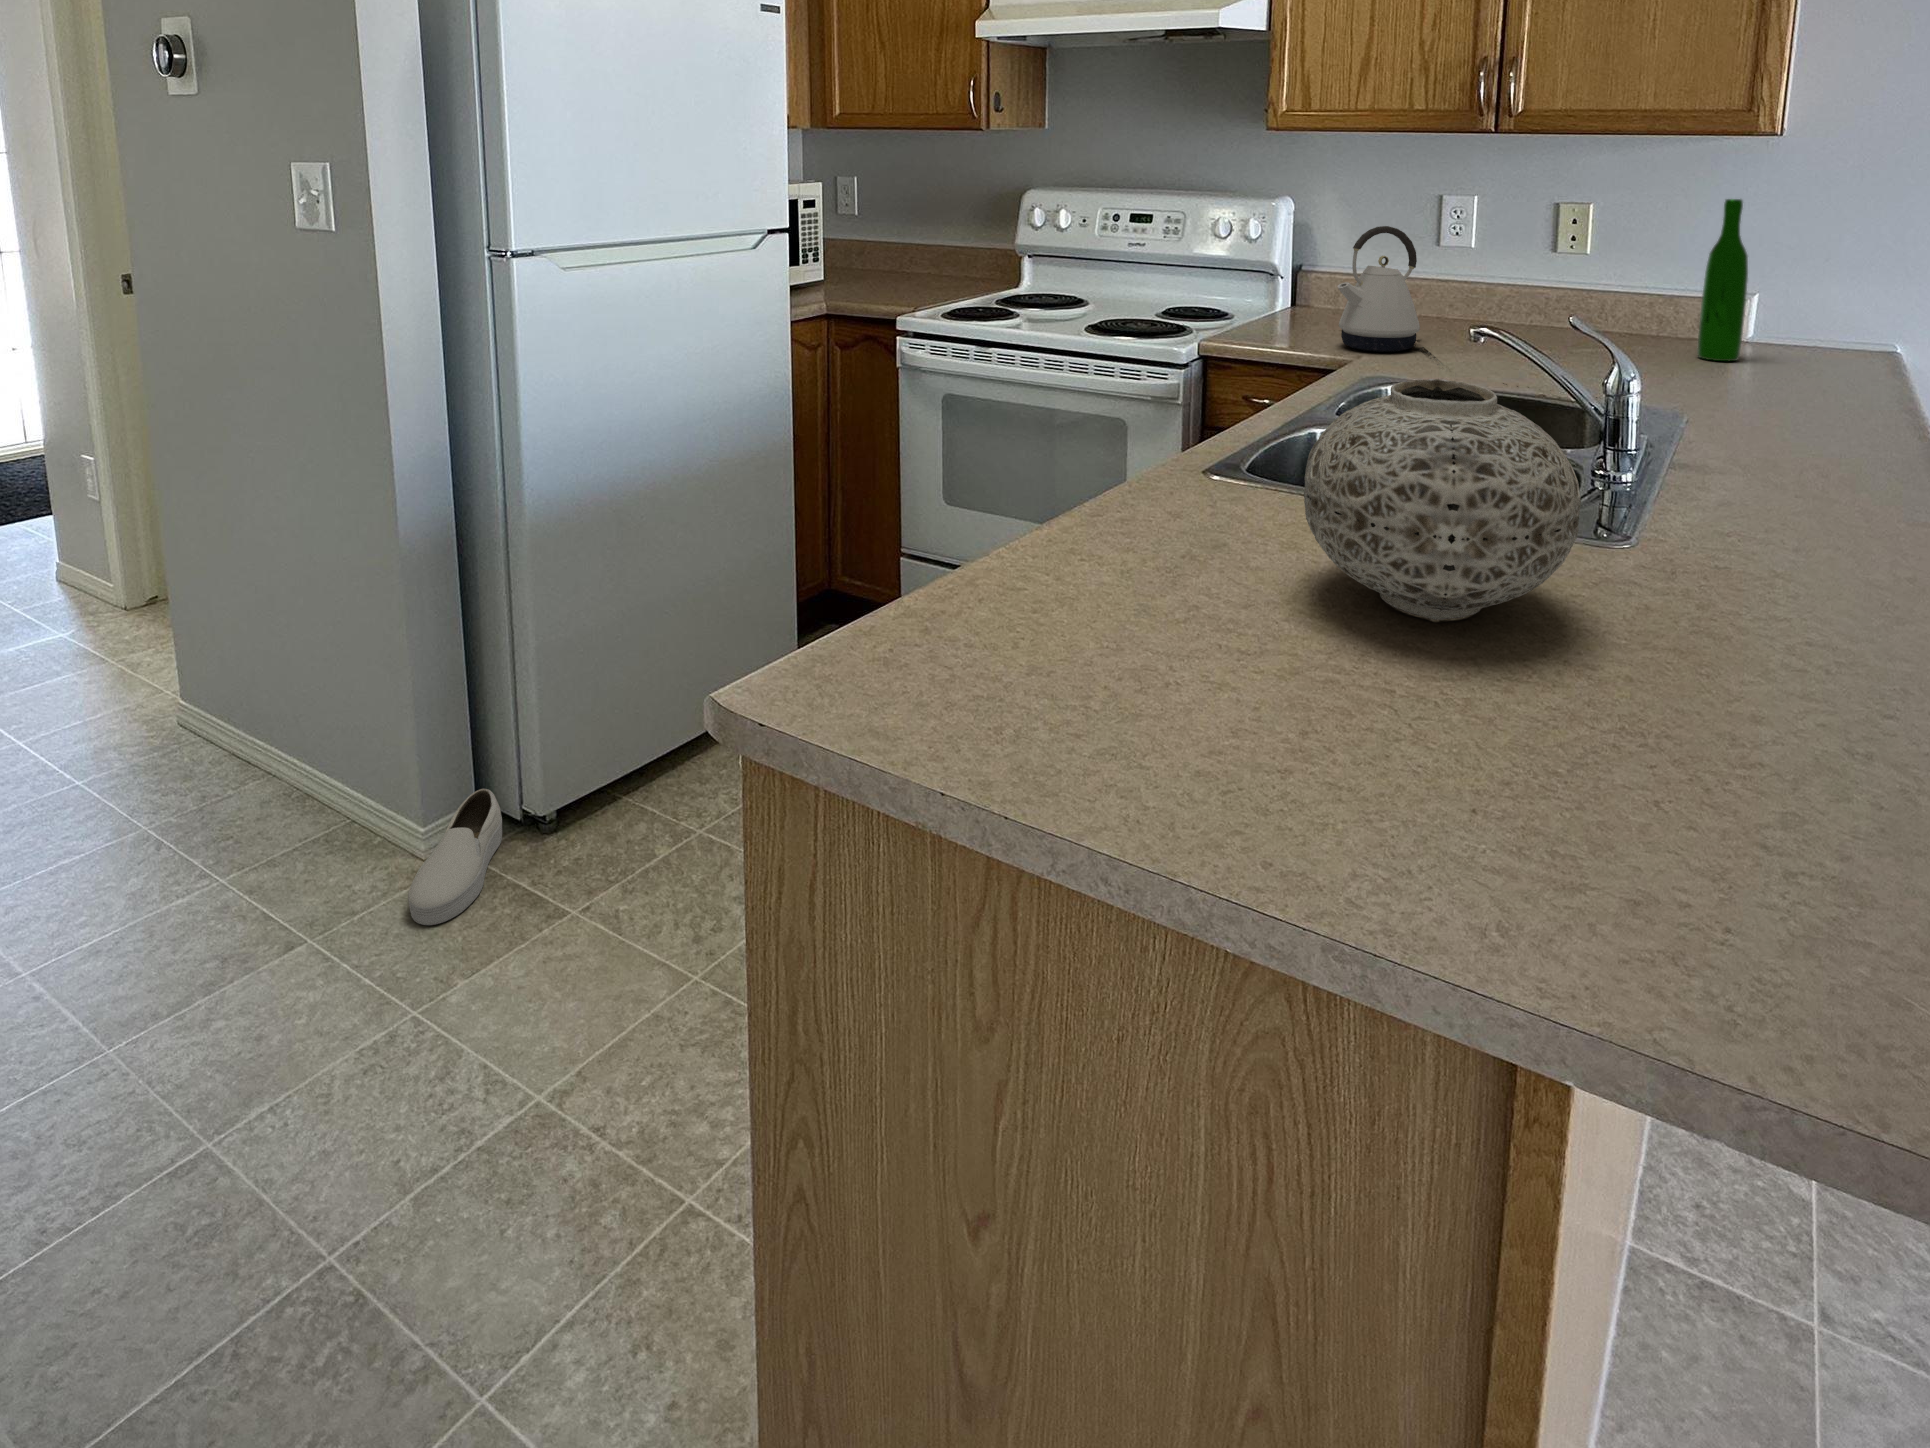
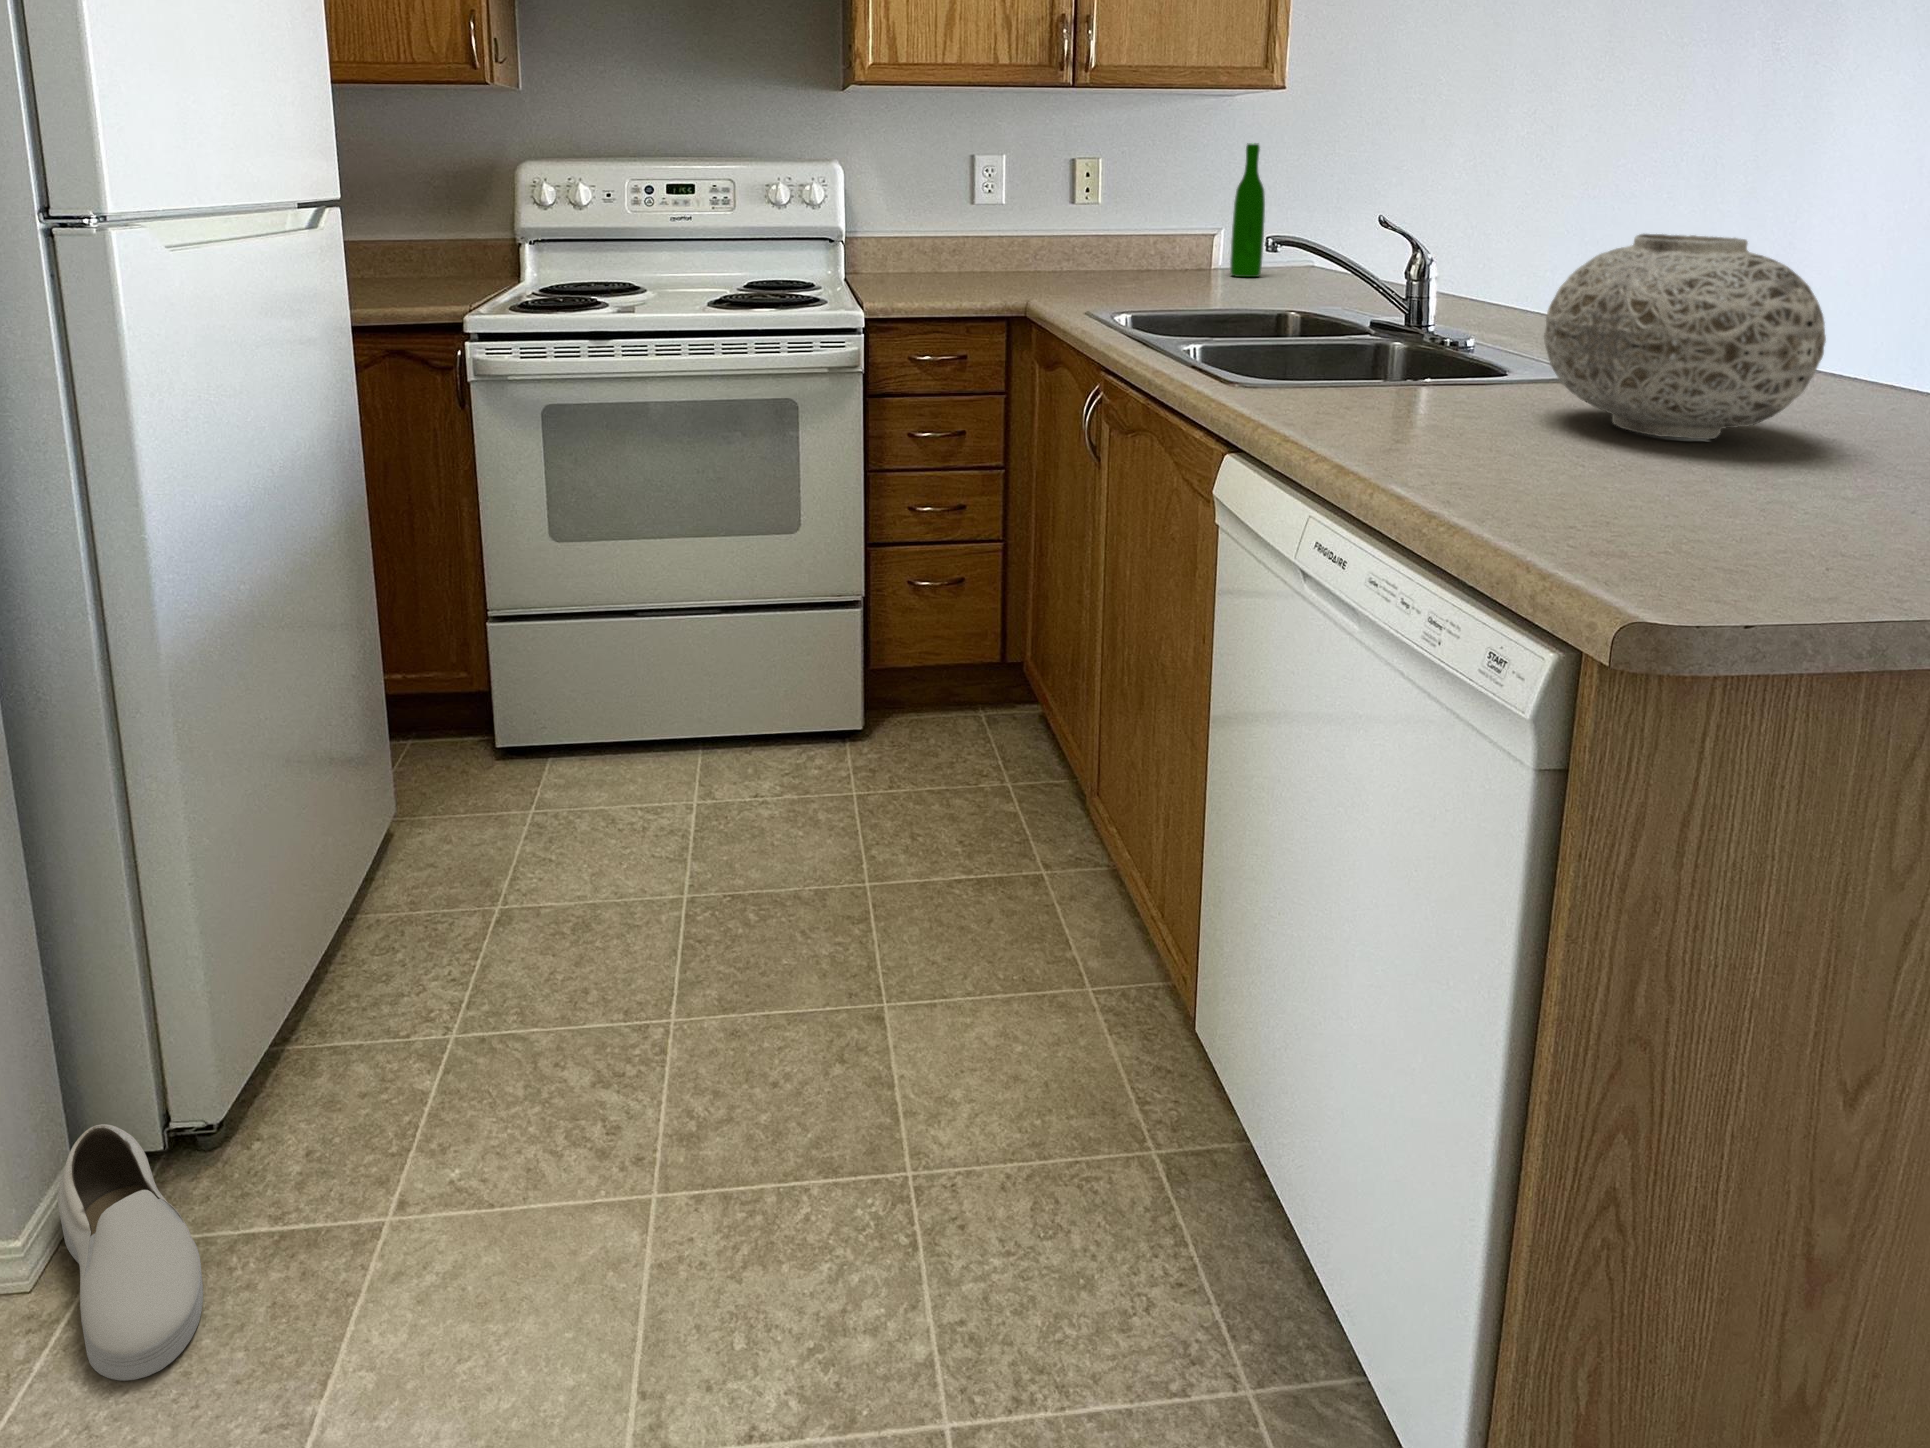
kettle: present [1337,226,1420,352] -> none [967,175,1042,296]

